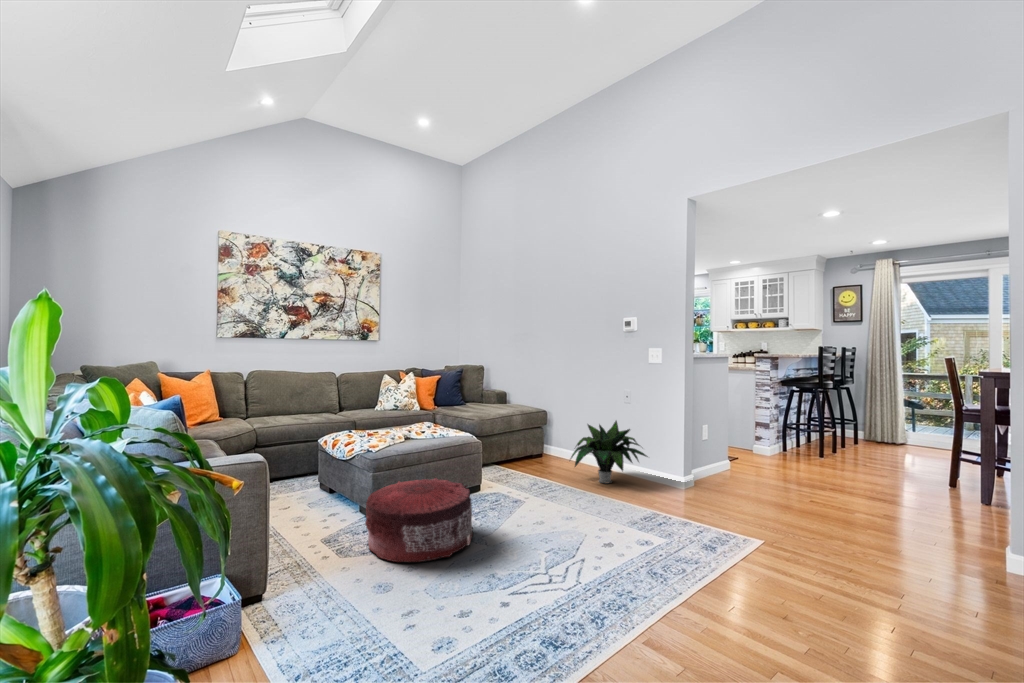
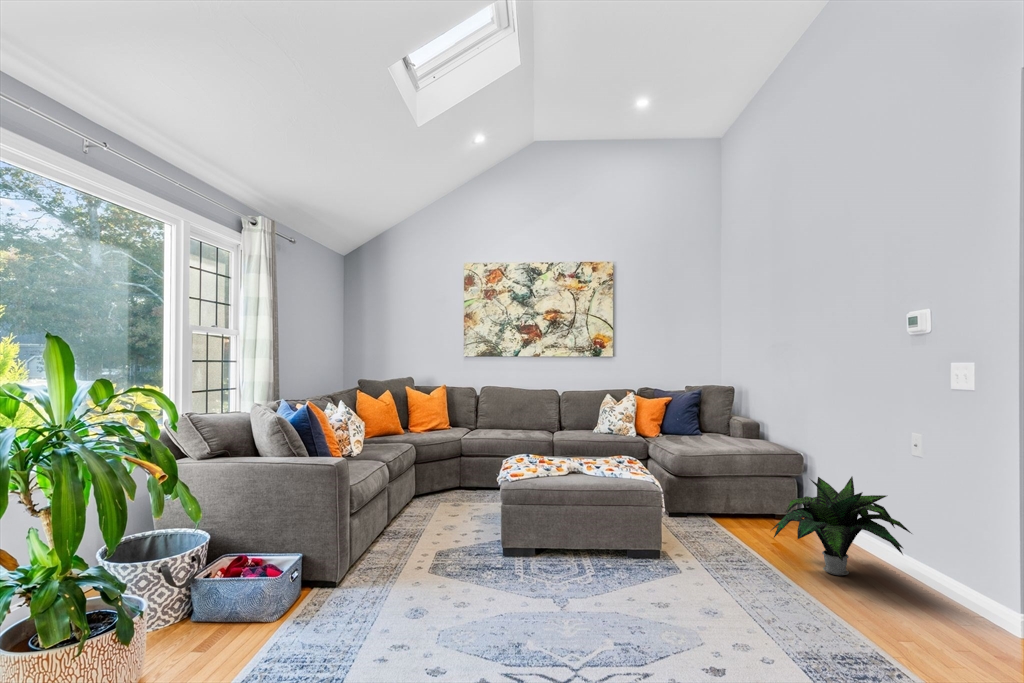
pouf: present [365,478,473,562] -> none [436,507,553,600]

